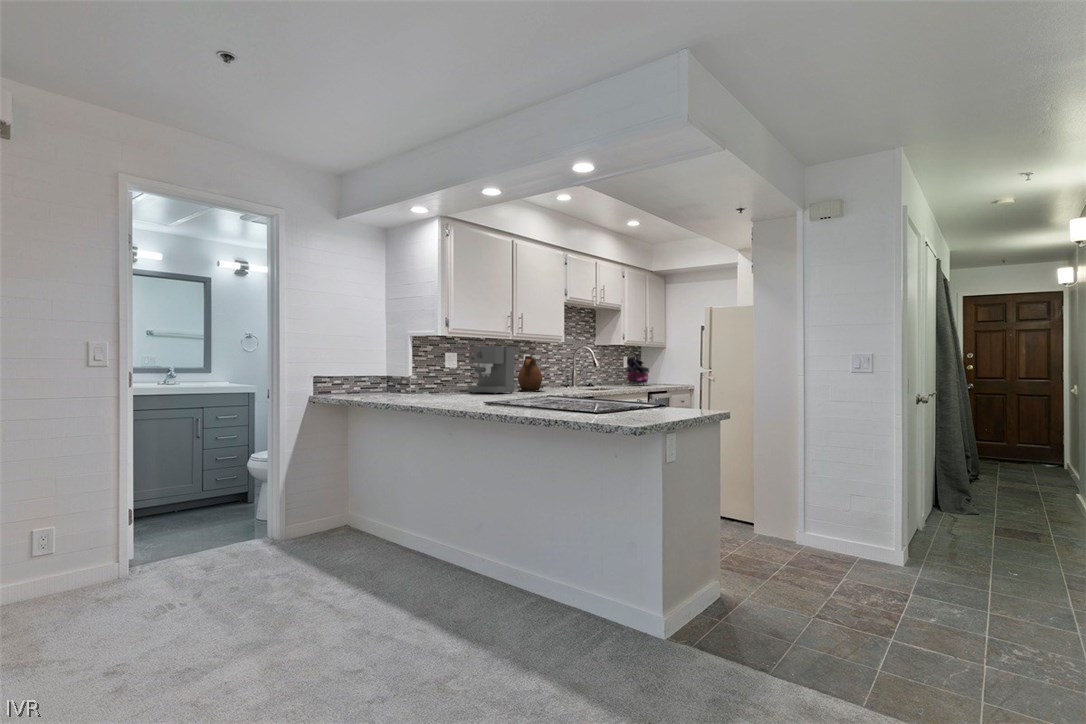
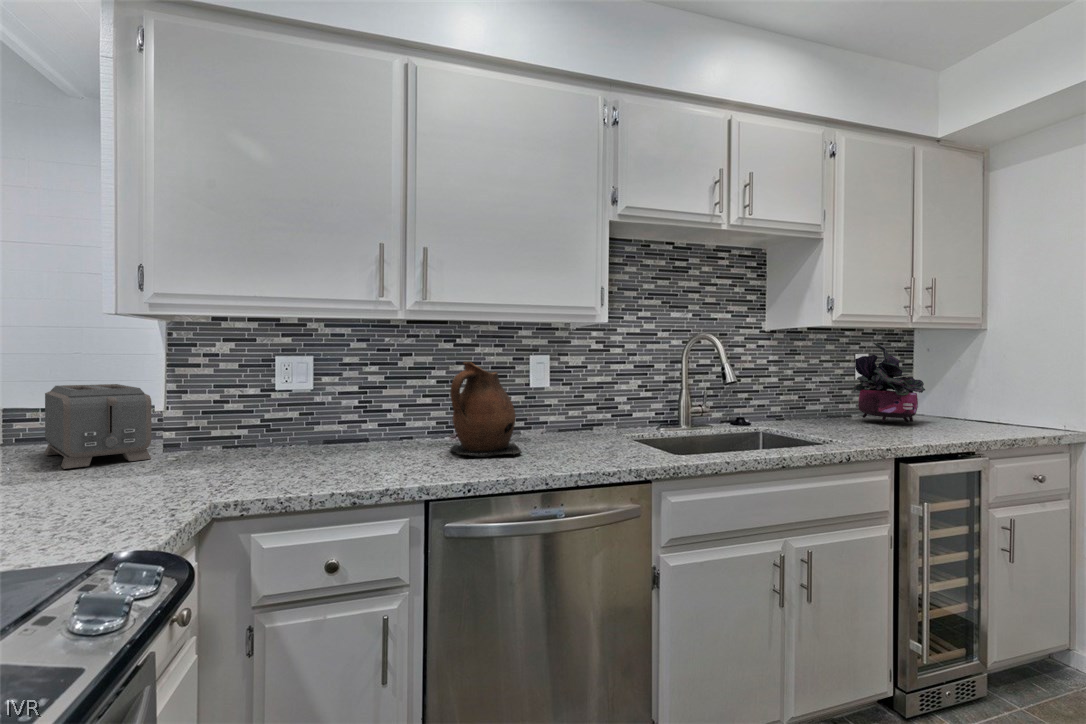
coffee maker: present [468,346,515,394] -> none [234,340,388,471]
toaster: none [368,363,423,395] -> present [44,384,152,469]

